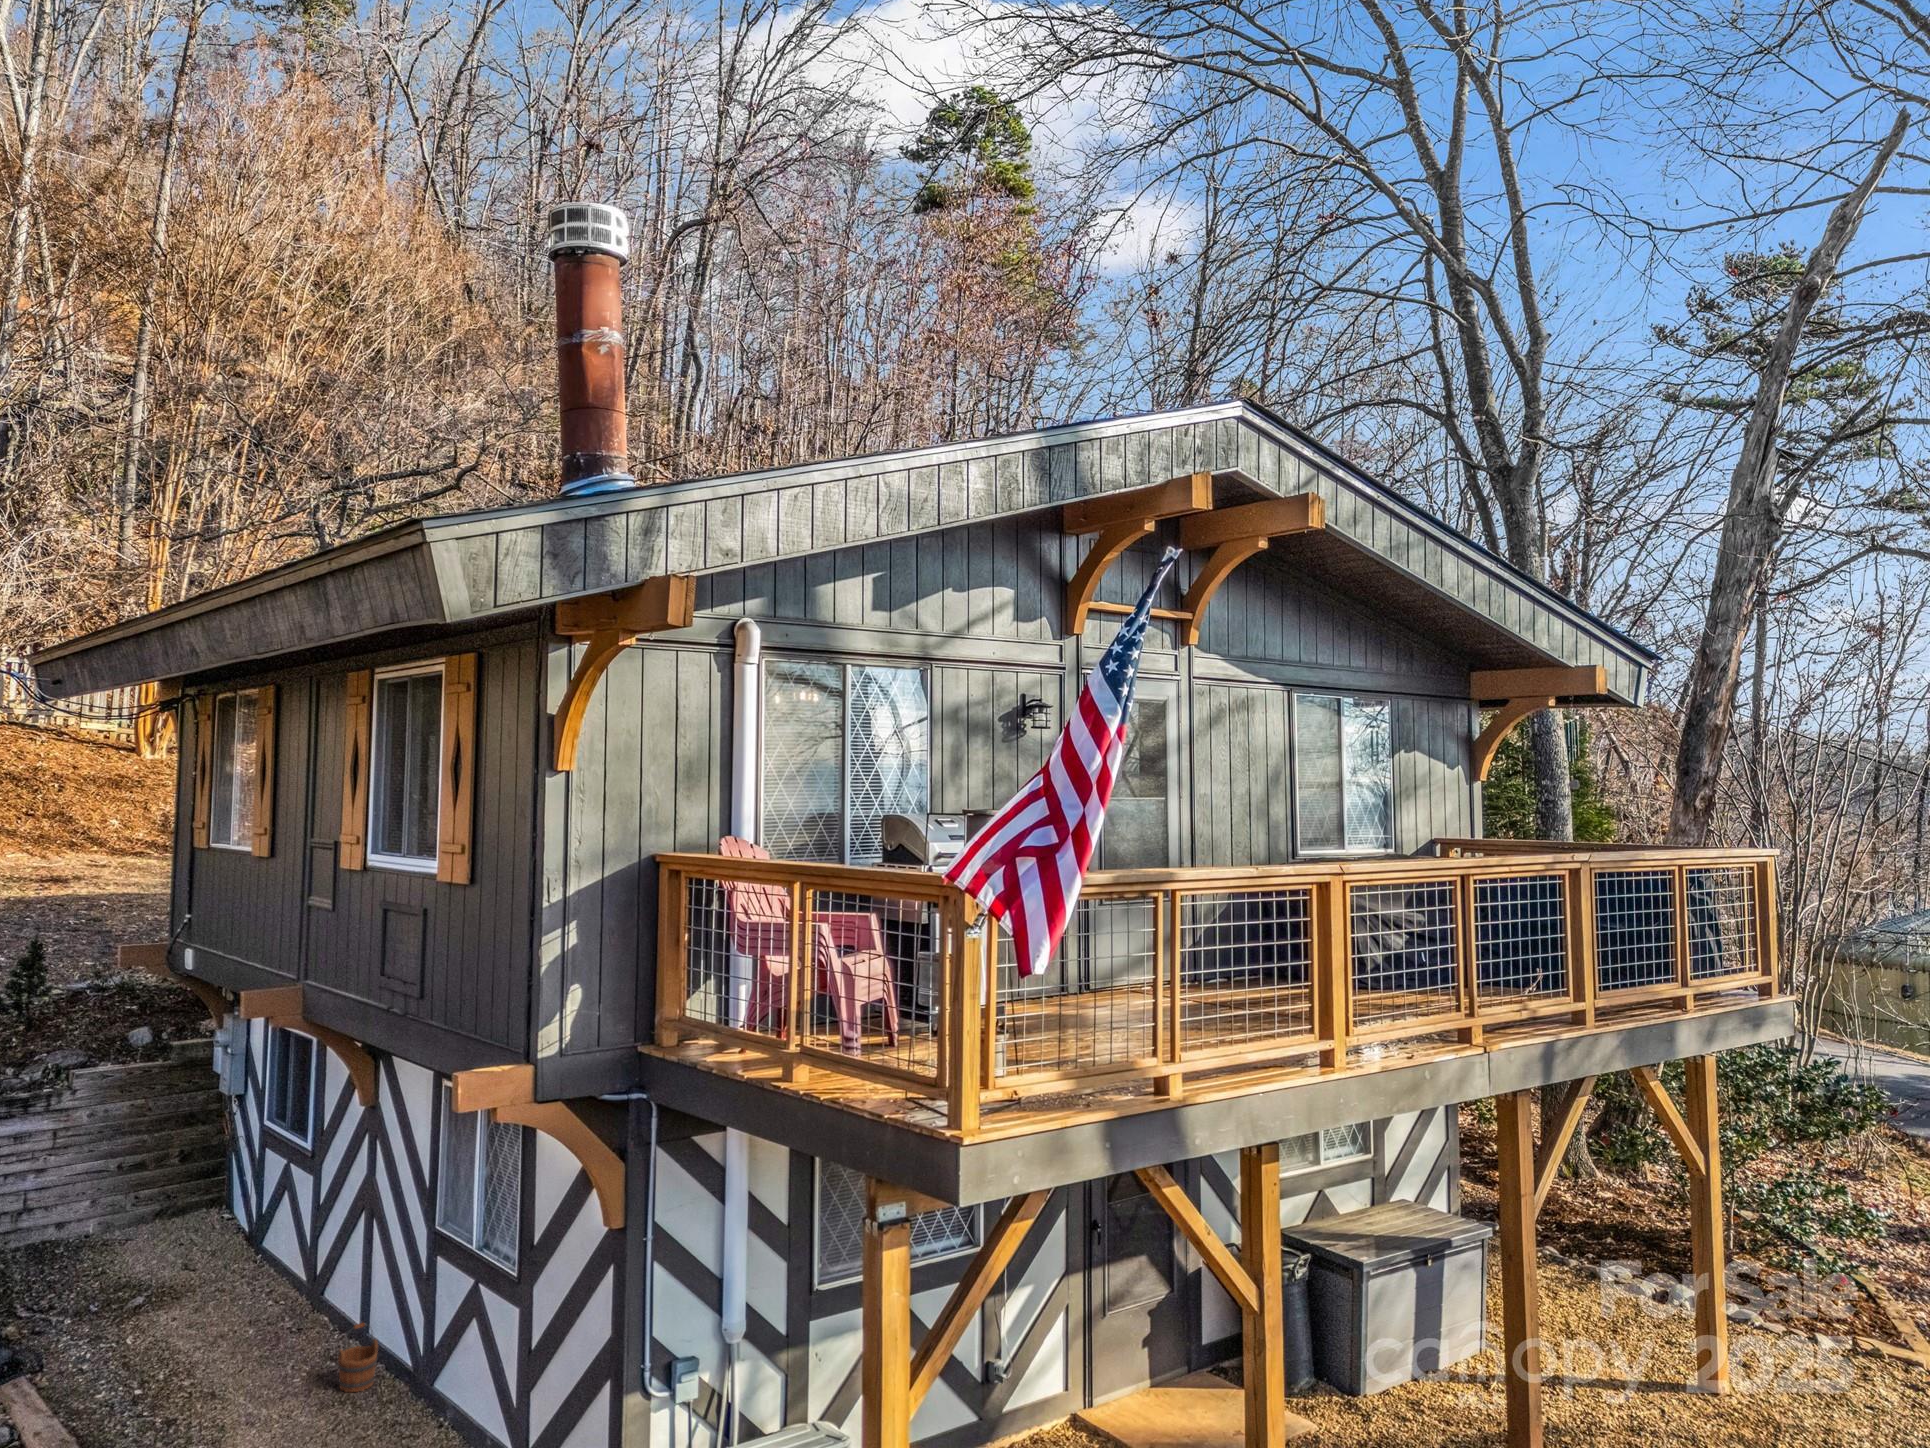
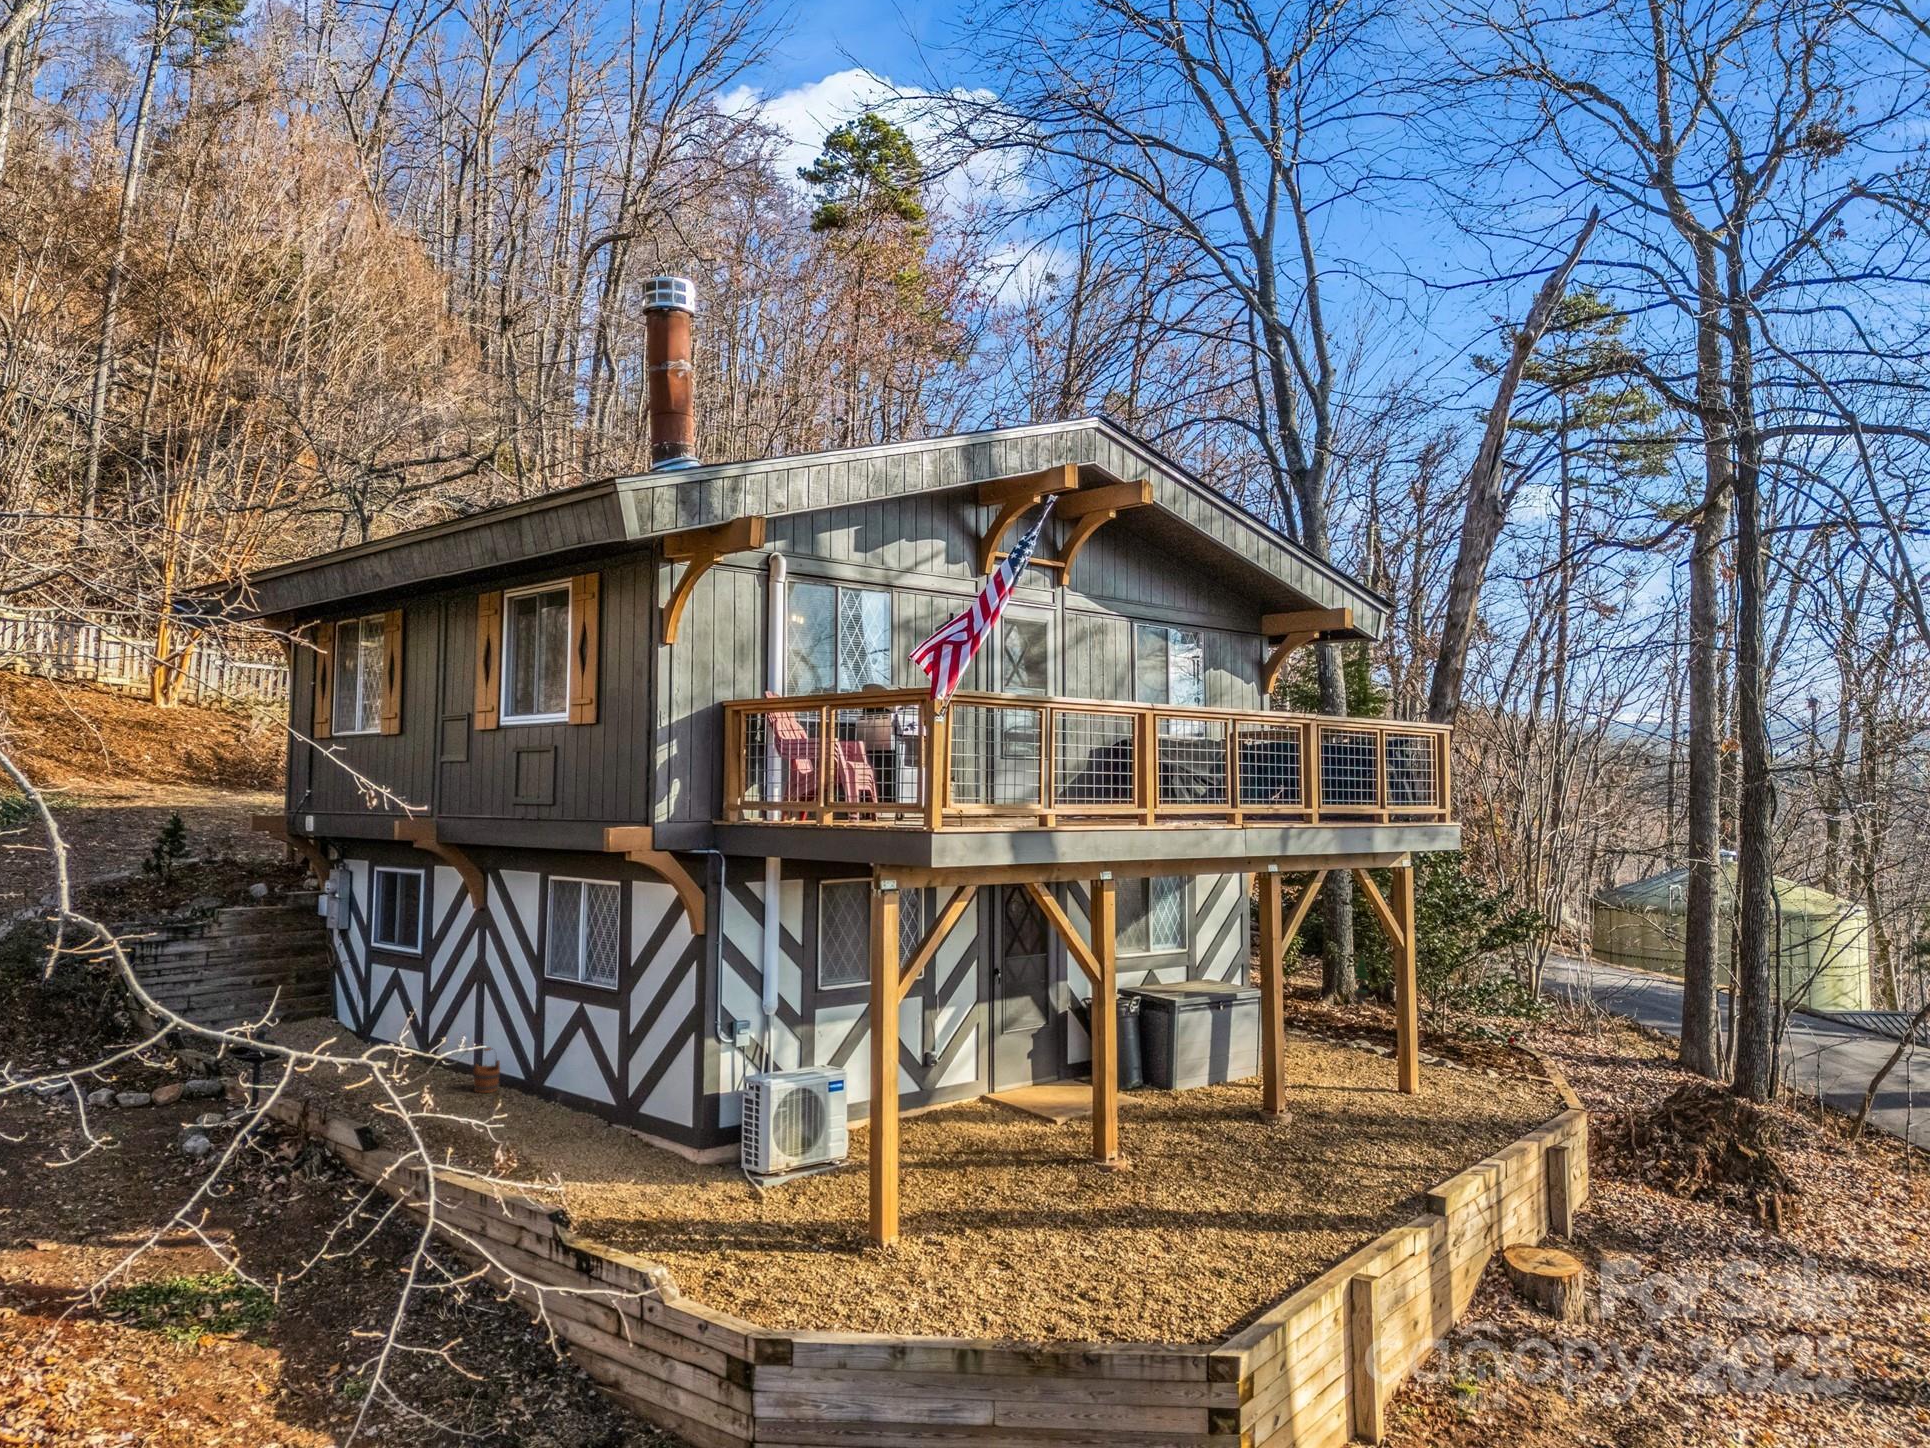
potted tree: none [1586,1117,1613,1185] -> present [1353,955,1369,1002]

